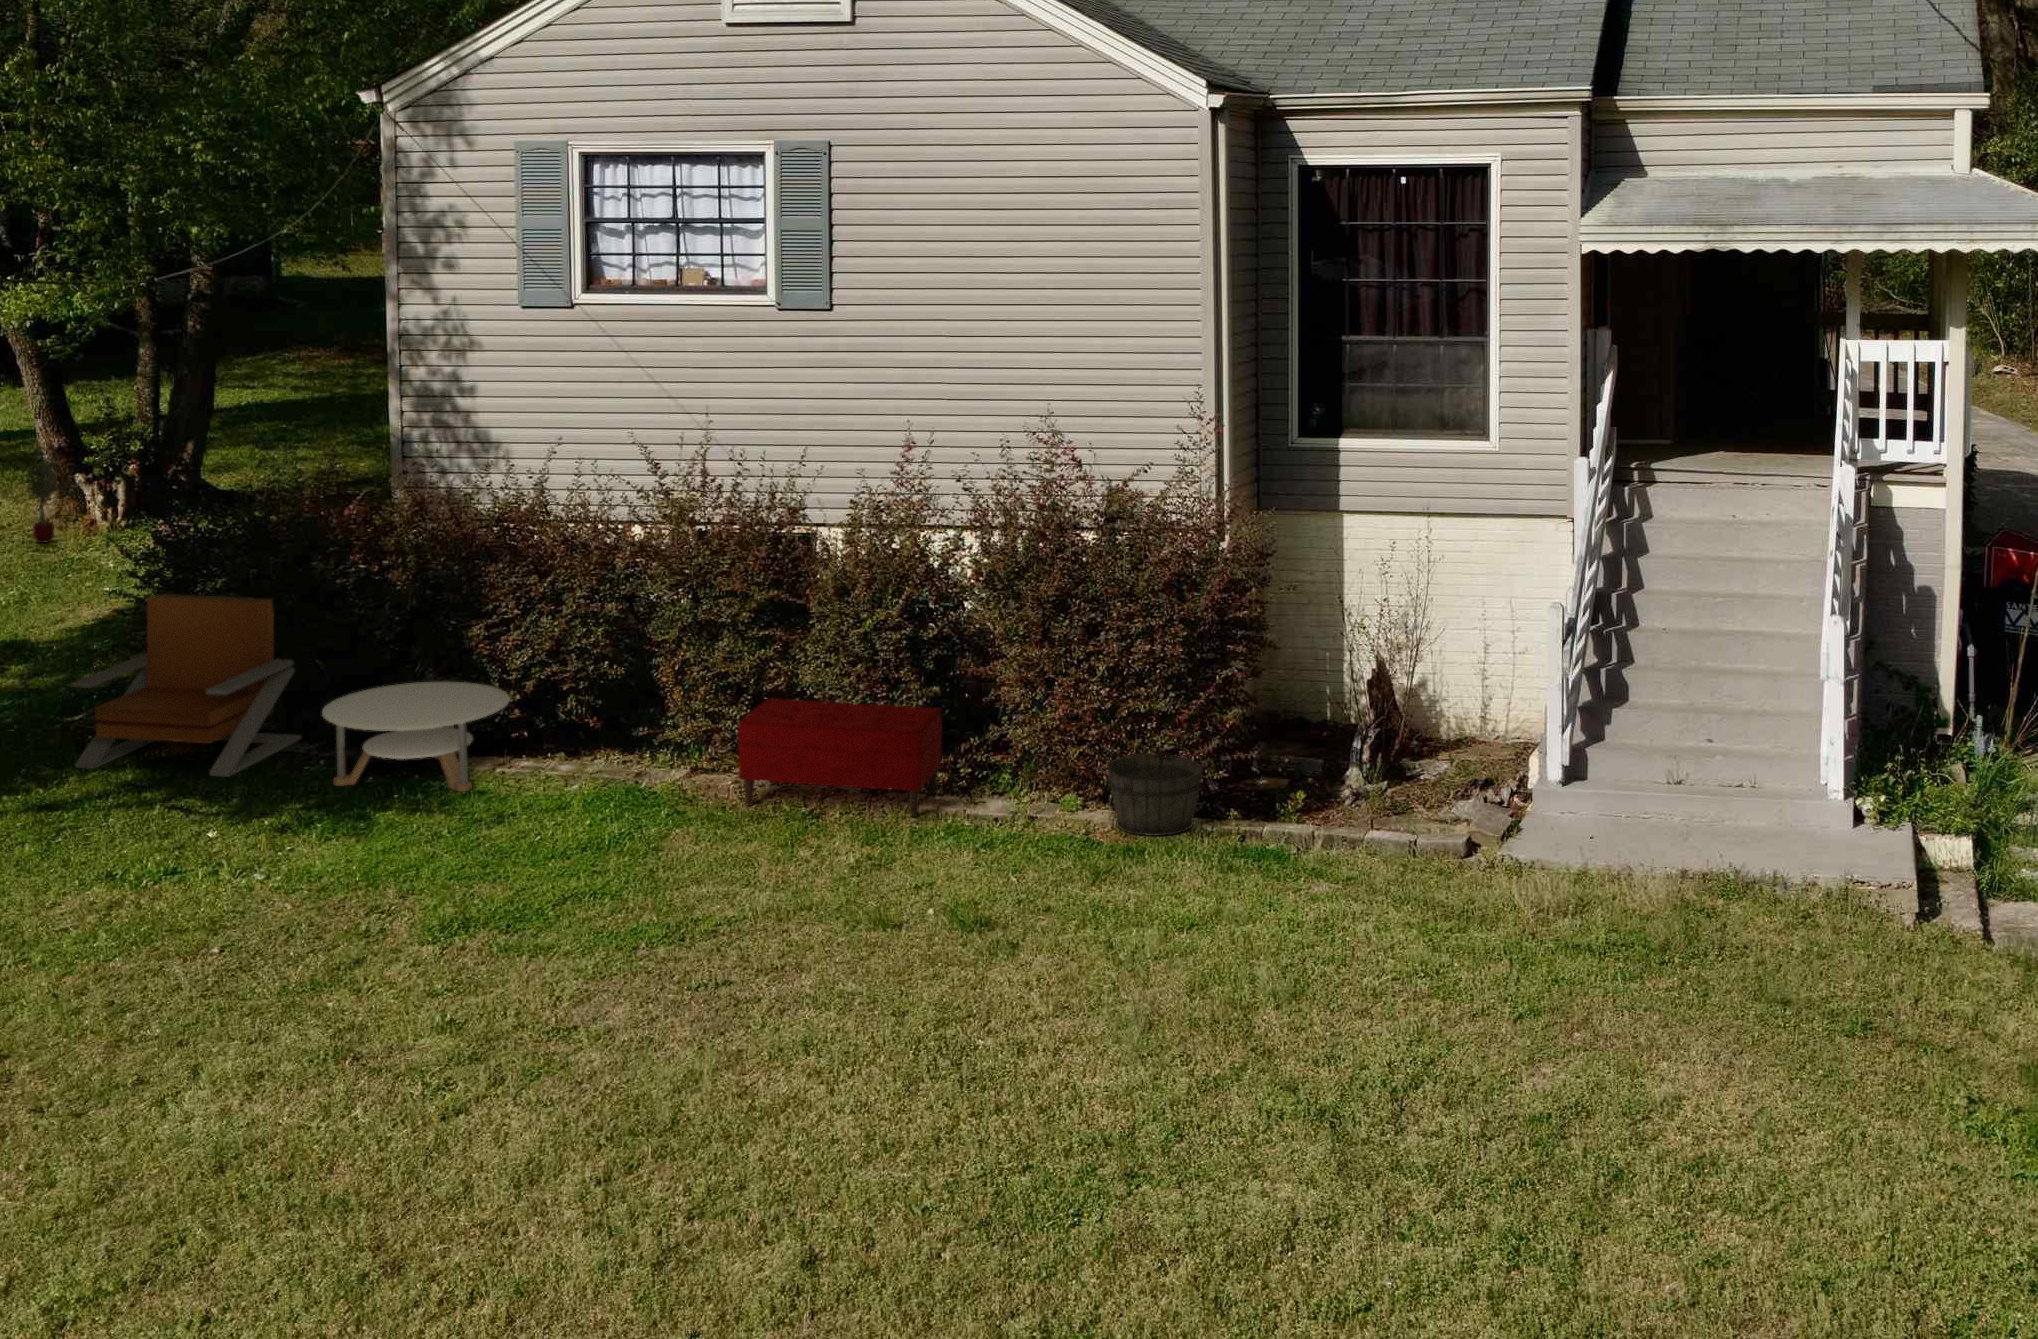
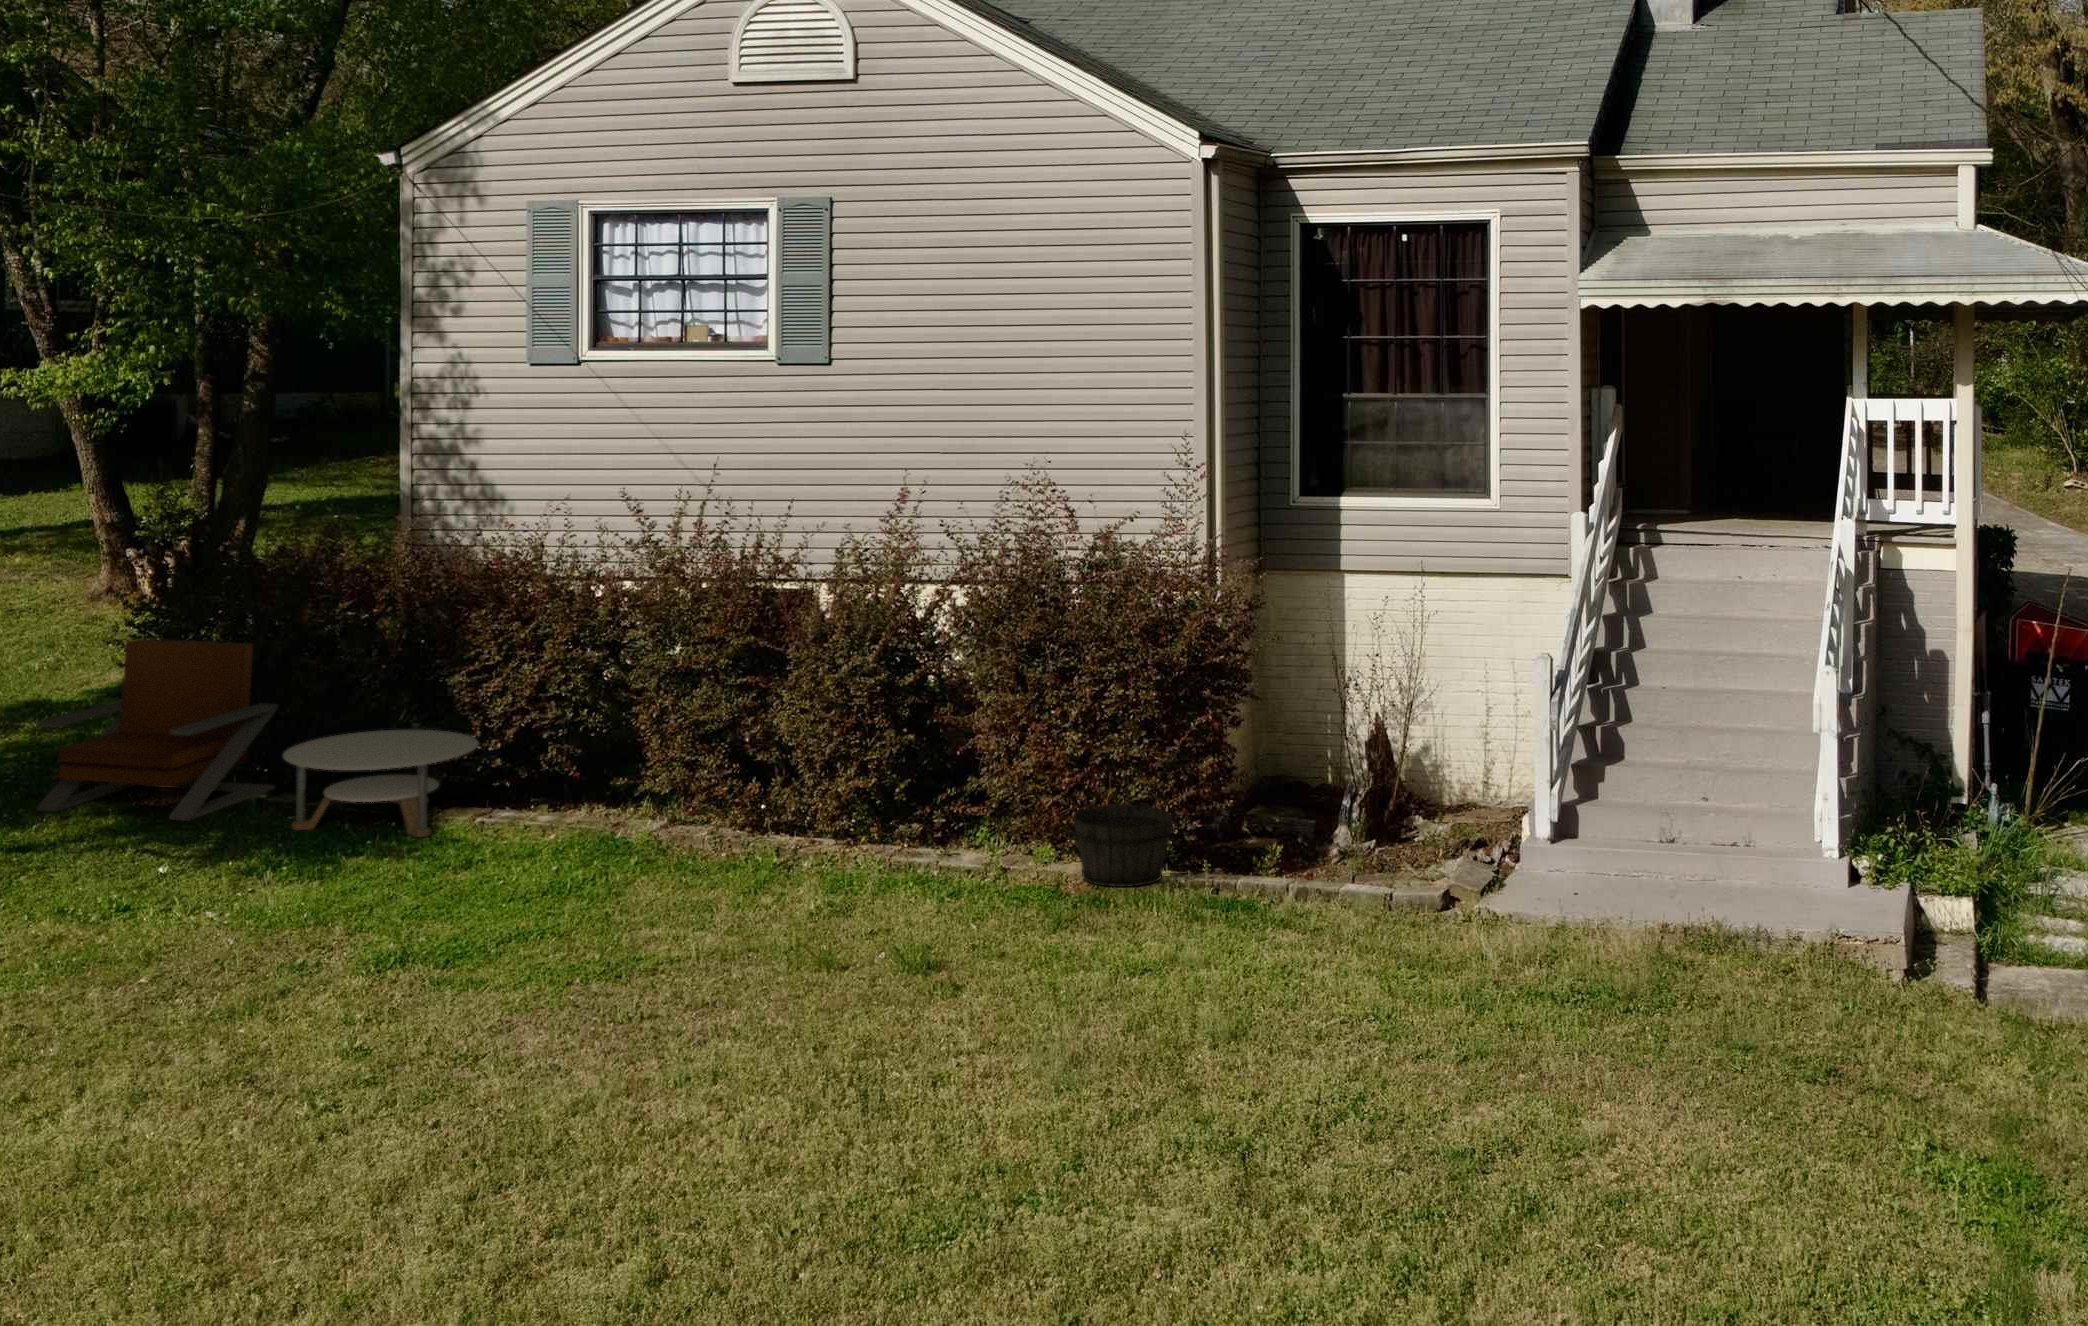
potted tree: present [25,447,77,543] -> none [55,516,115,613]
bench: present [738,699,942,817] -> none [698,746,911,867]

